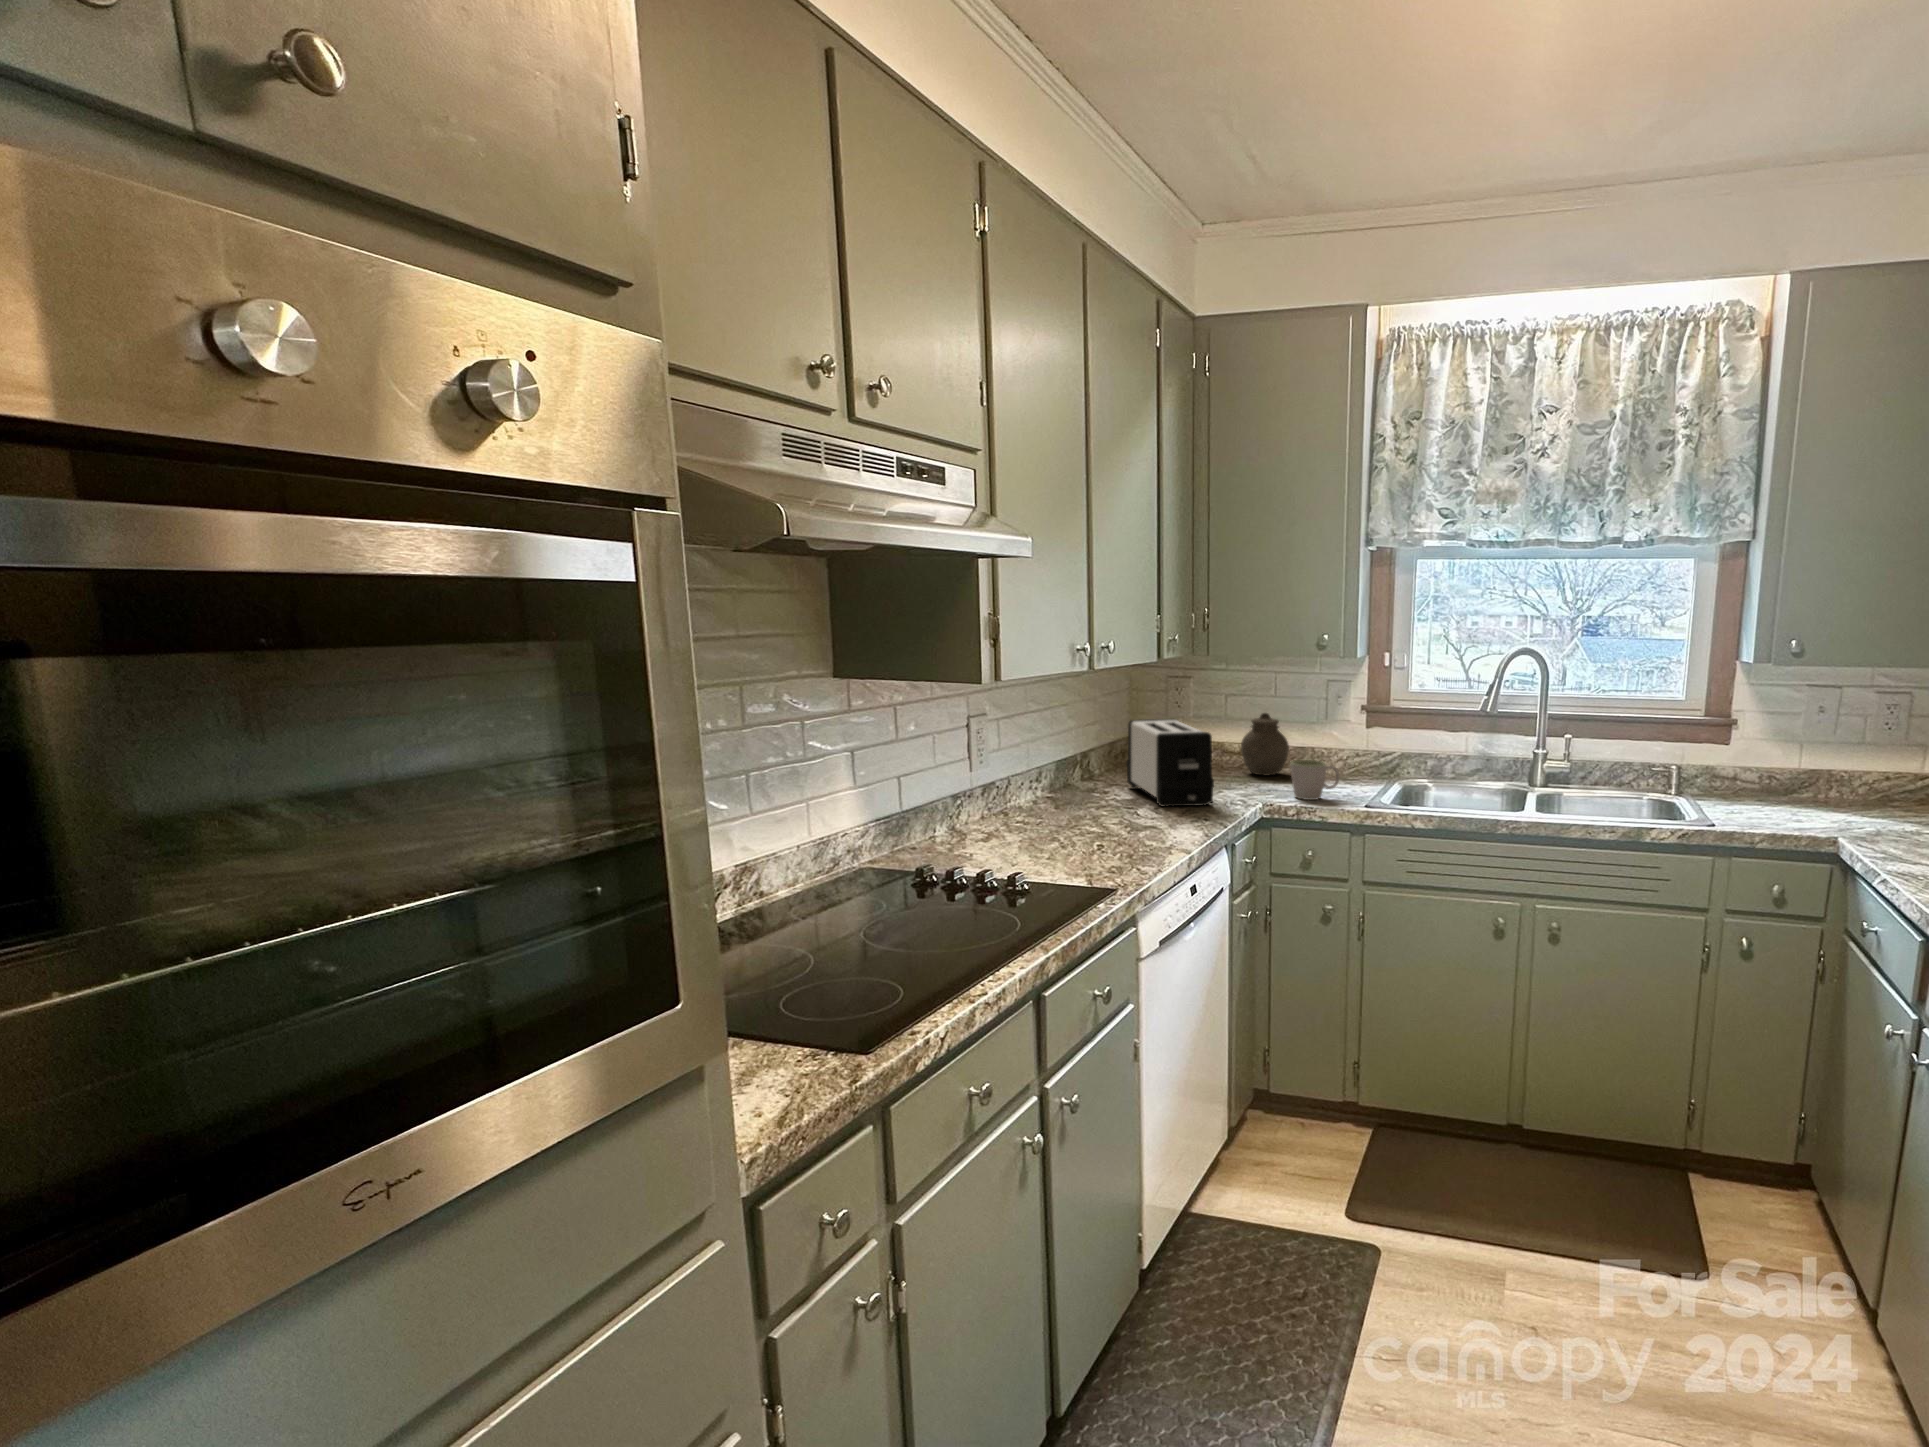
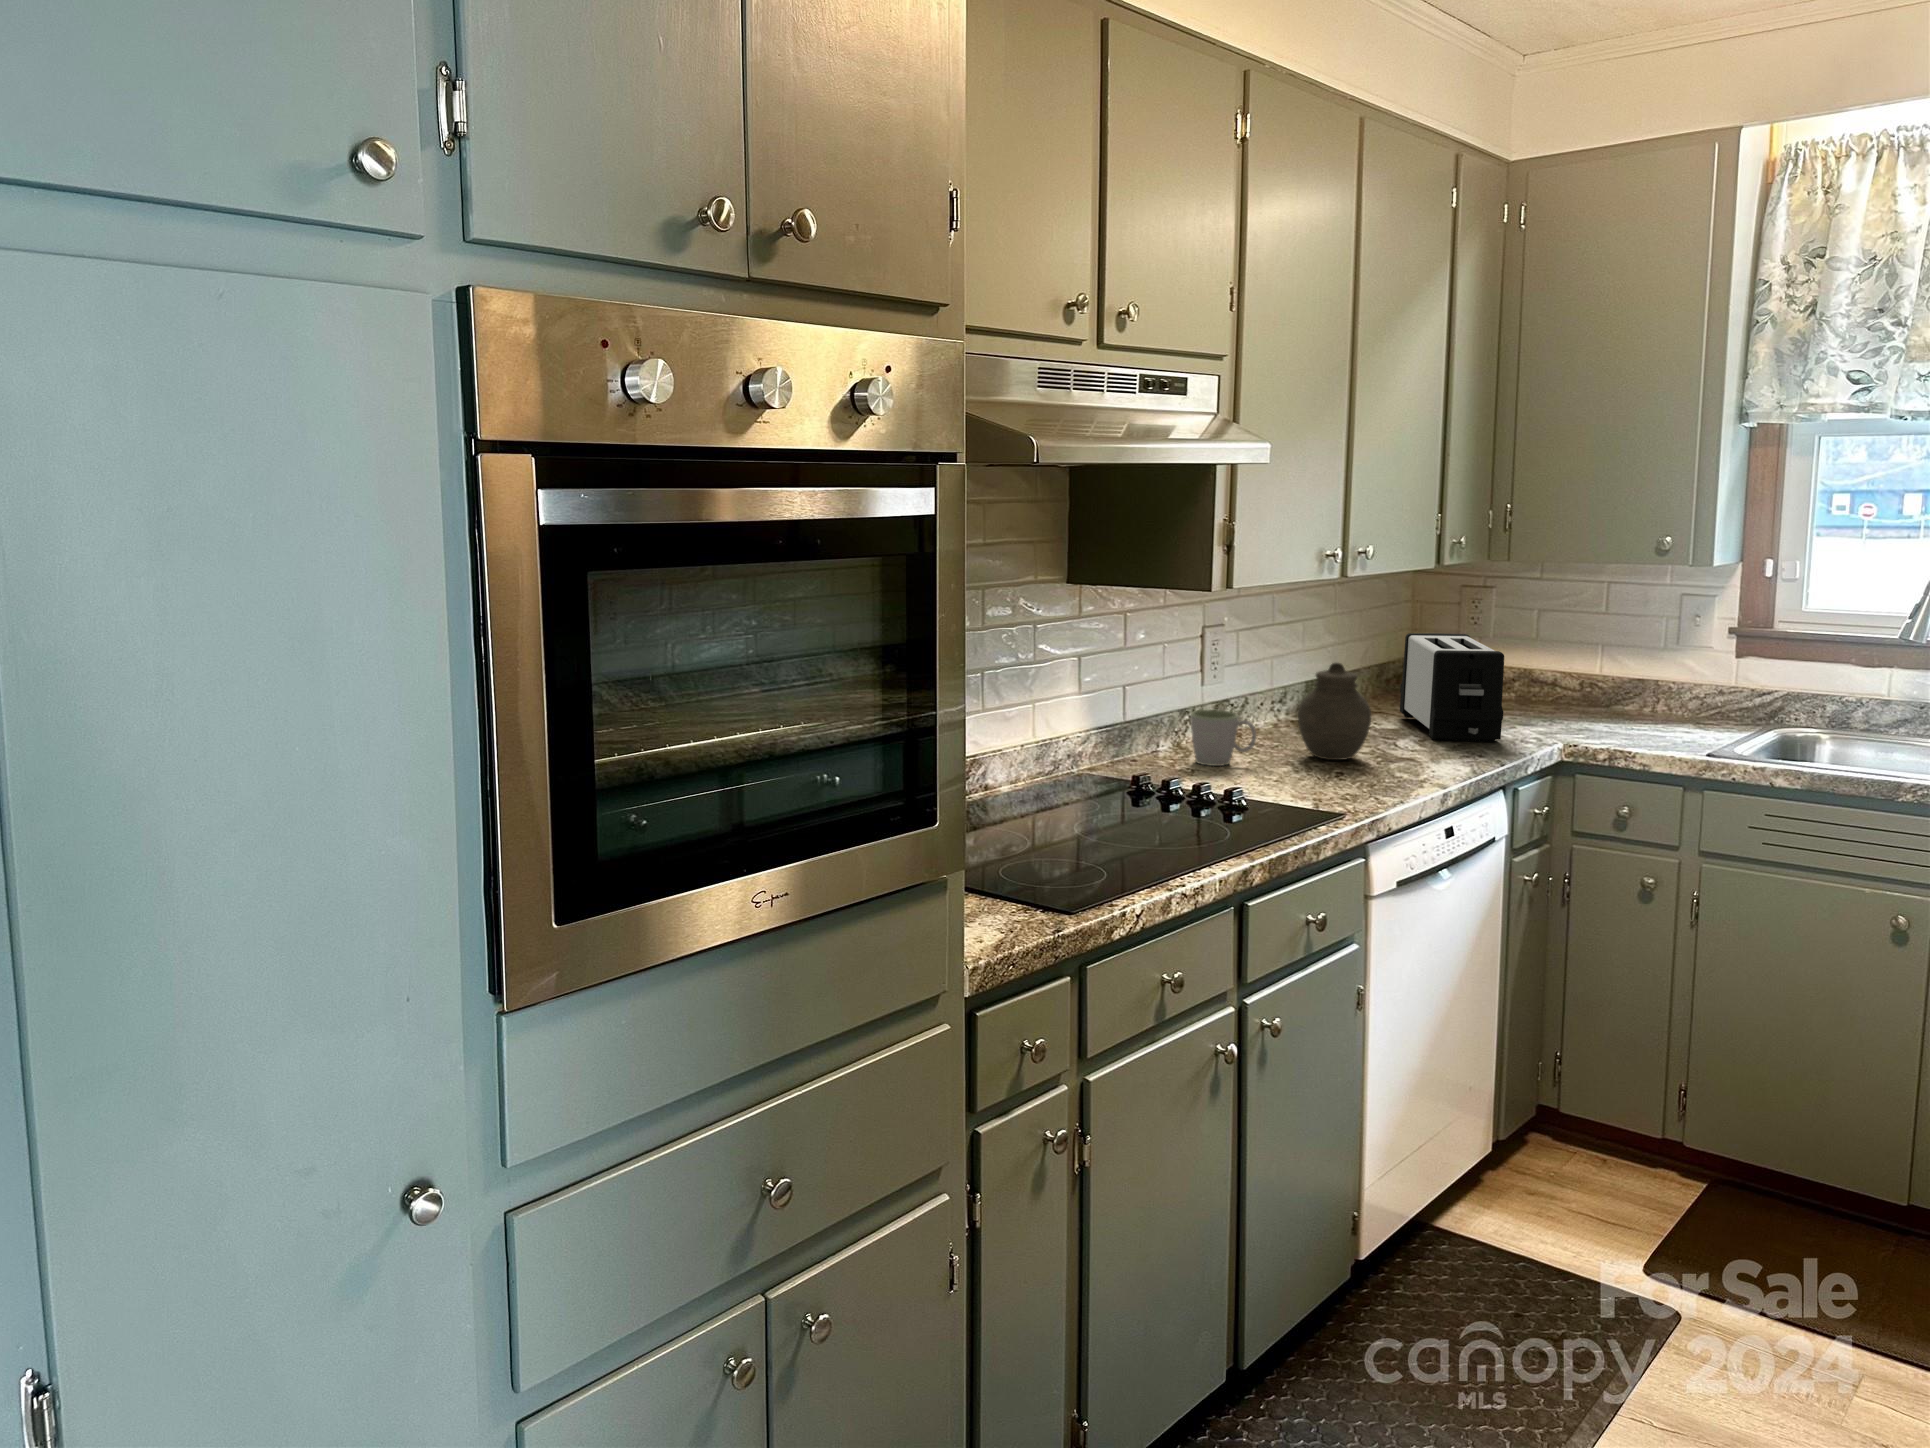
jar: present [1241,713,1289,775] -> present [1298,663,1371,760]
mug: present [1290,760,1339,800] -> present [1191,709,1256,766]

